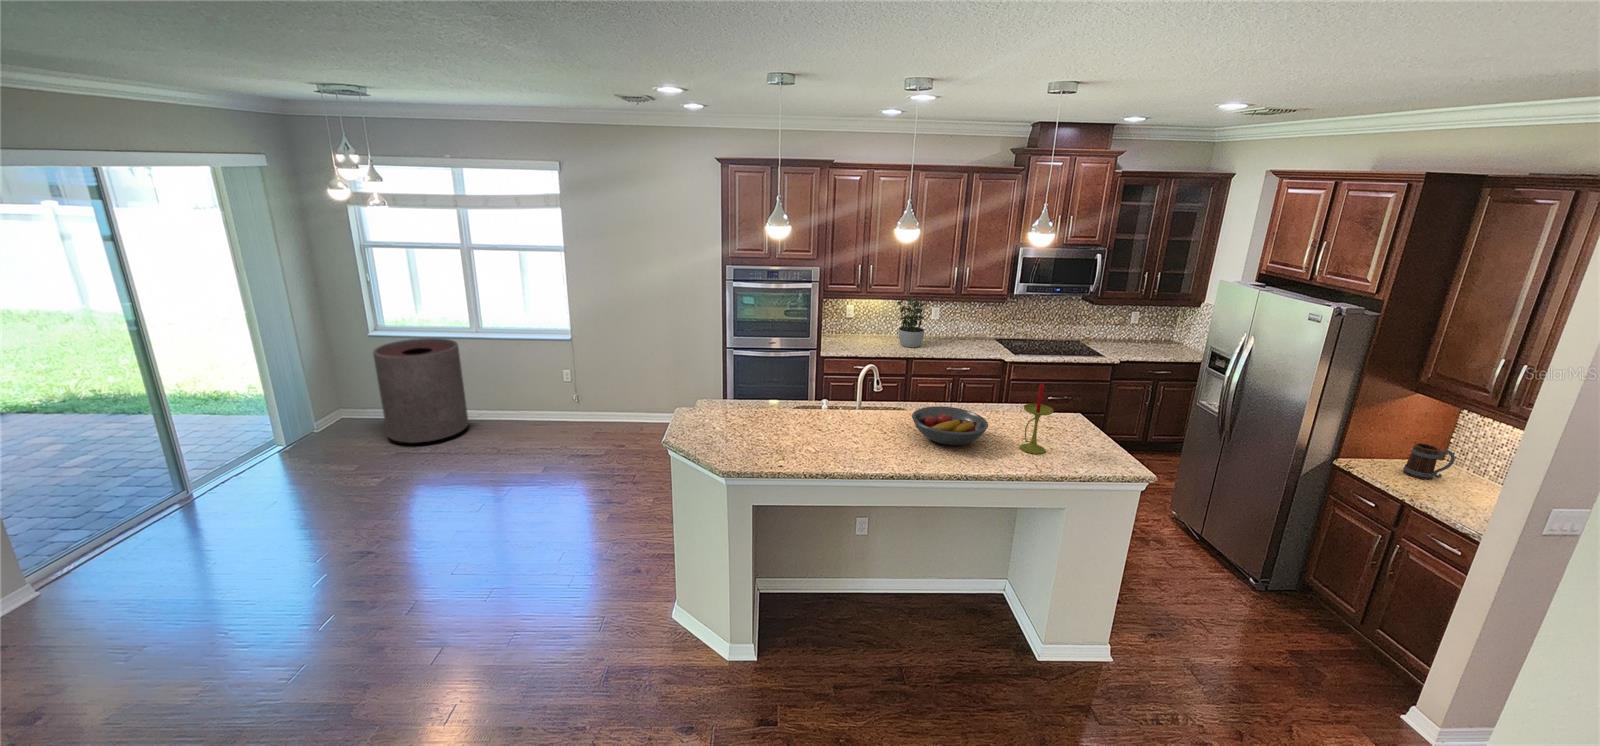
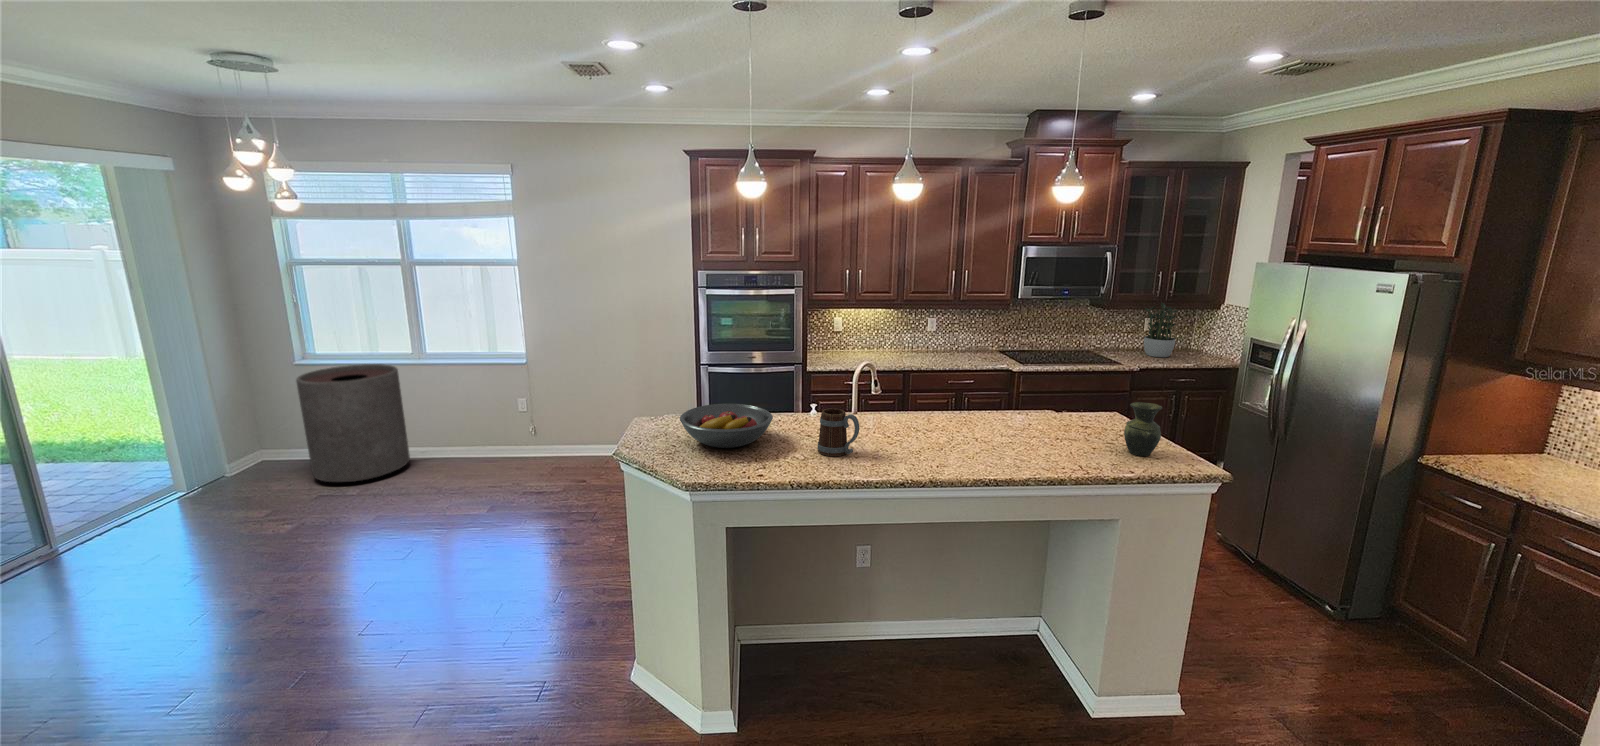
potted plant: present [898,297,926,347] -> present [1144,302,1179,357]
candle: present [1020,383,1053,454] -> none [1055,363,1096,454]
fruit bowl: present [912,406,988,445] -> present [680,404,773,448]
vase: none [1075,414,1106,458] -> present [1124,402,1162,456]
mug: present [1403,443,1455,479] -> present [817,408,859,456]

